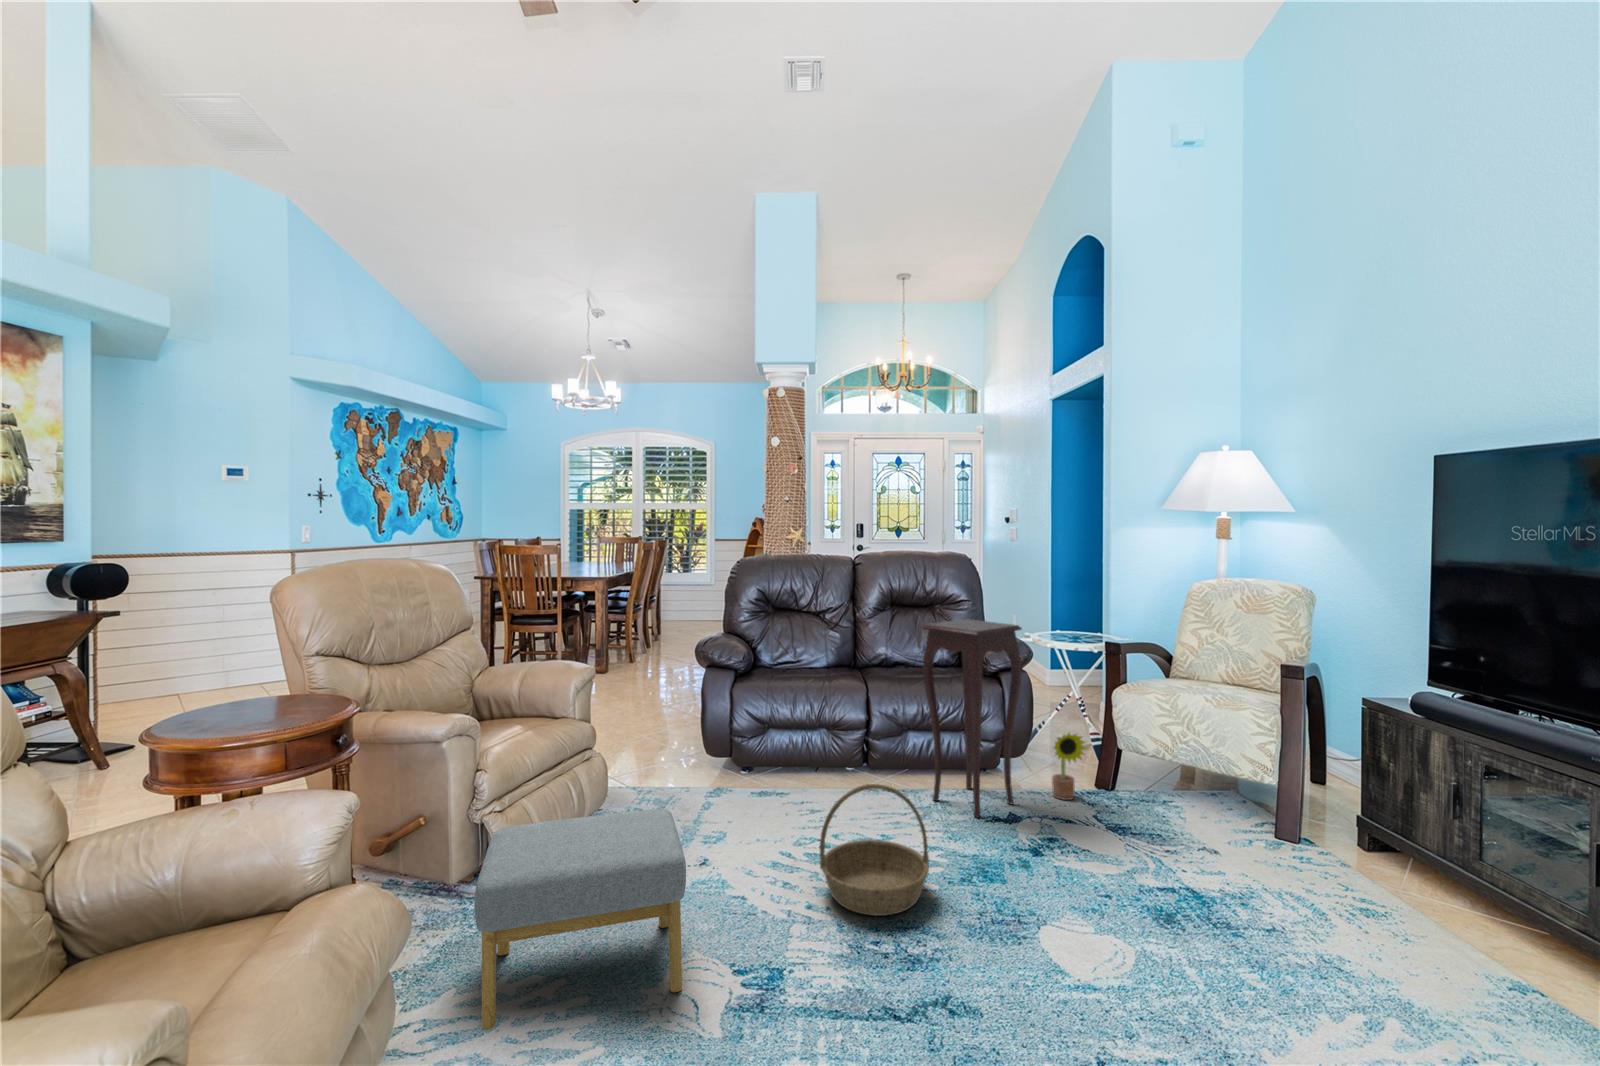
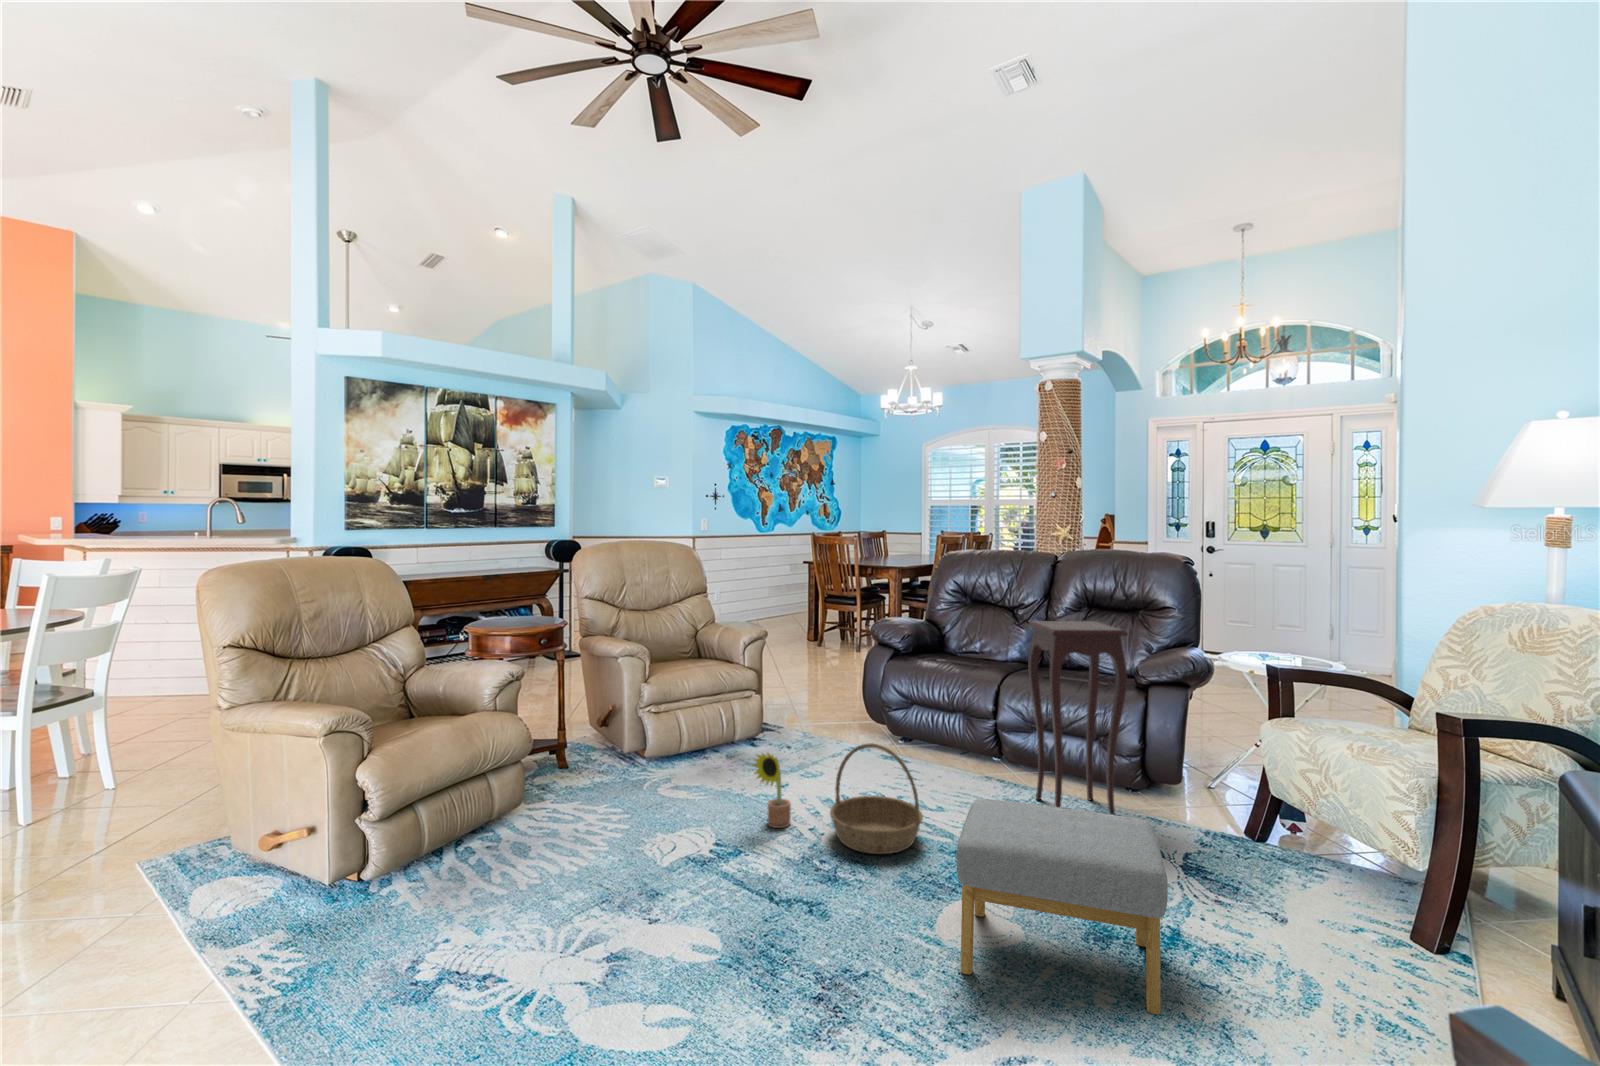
decorative plant: present [1052,733,1086,800] -> present [753,753,791,828]
footstool: present [474,809,686,1030] -> present [956,799,1168,1014]

